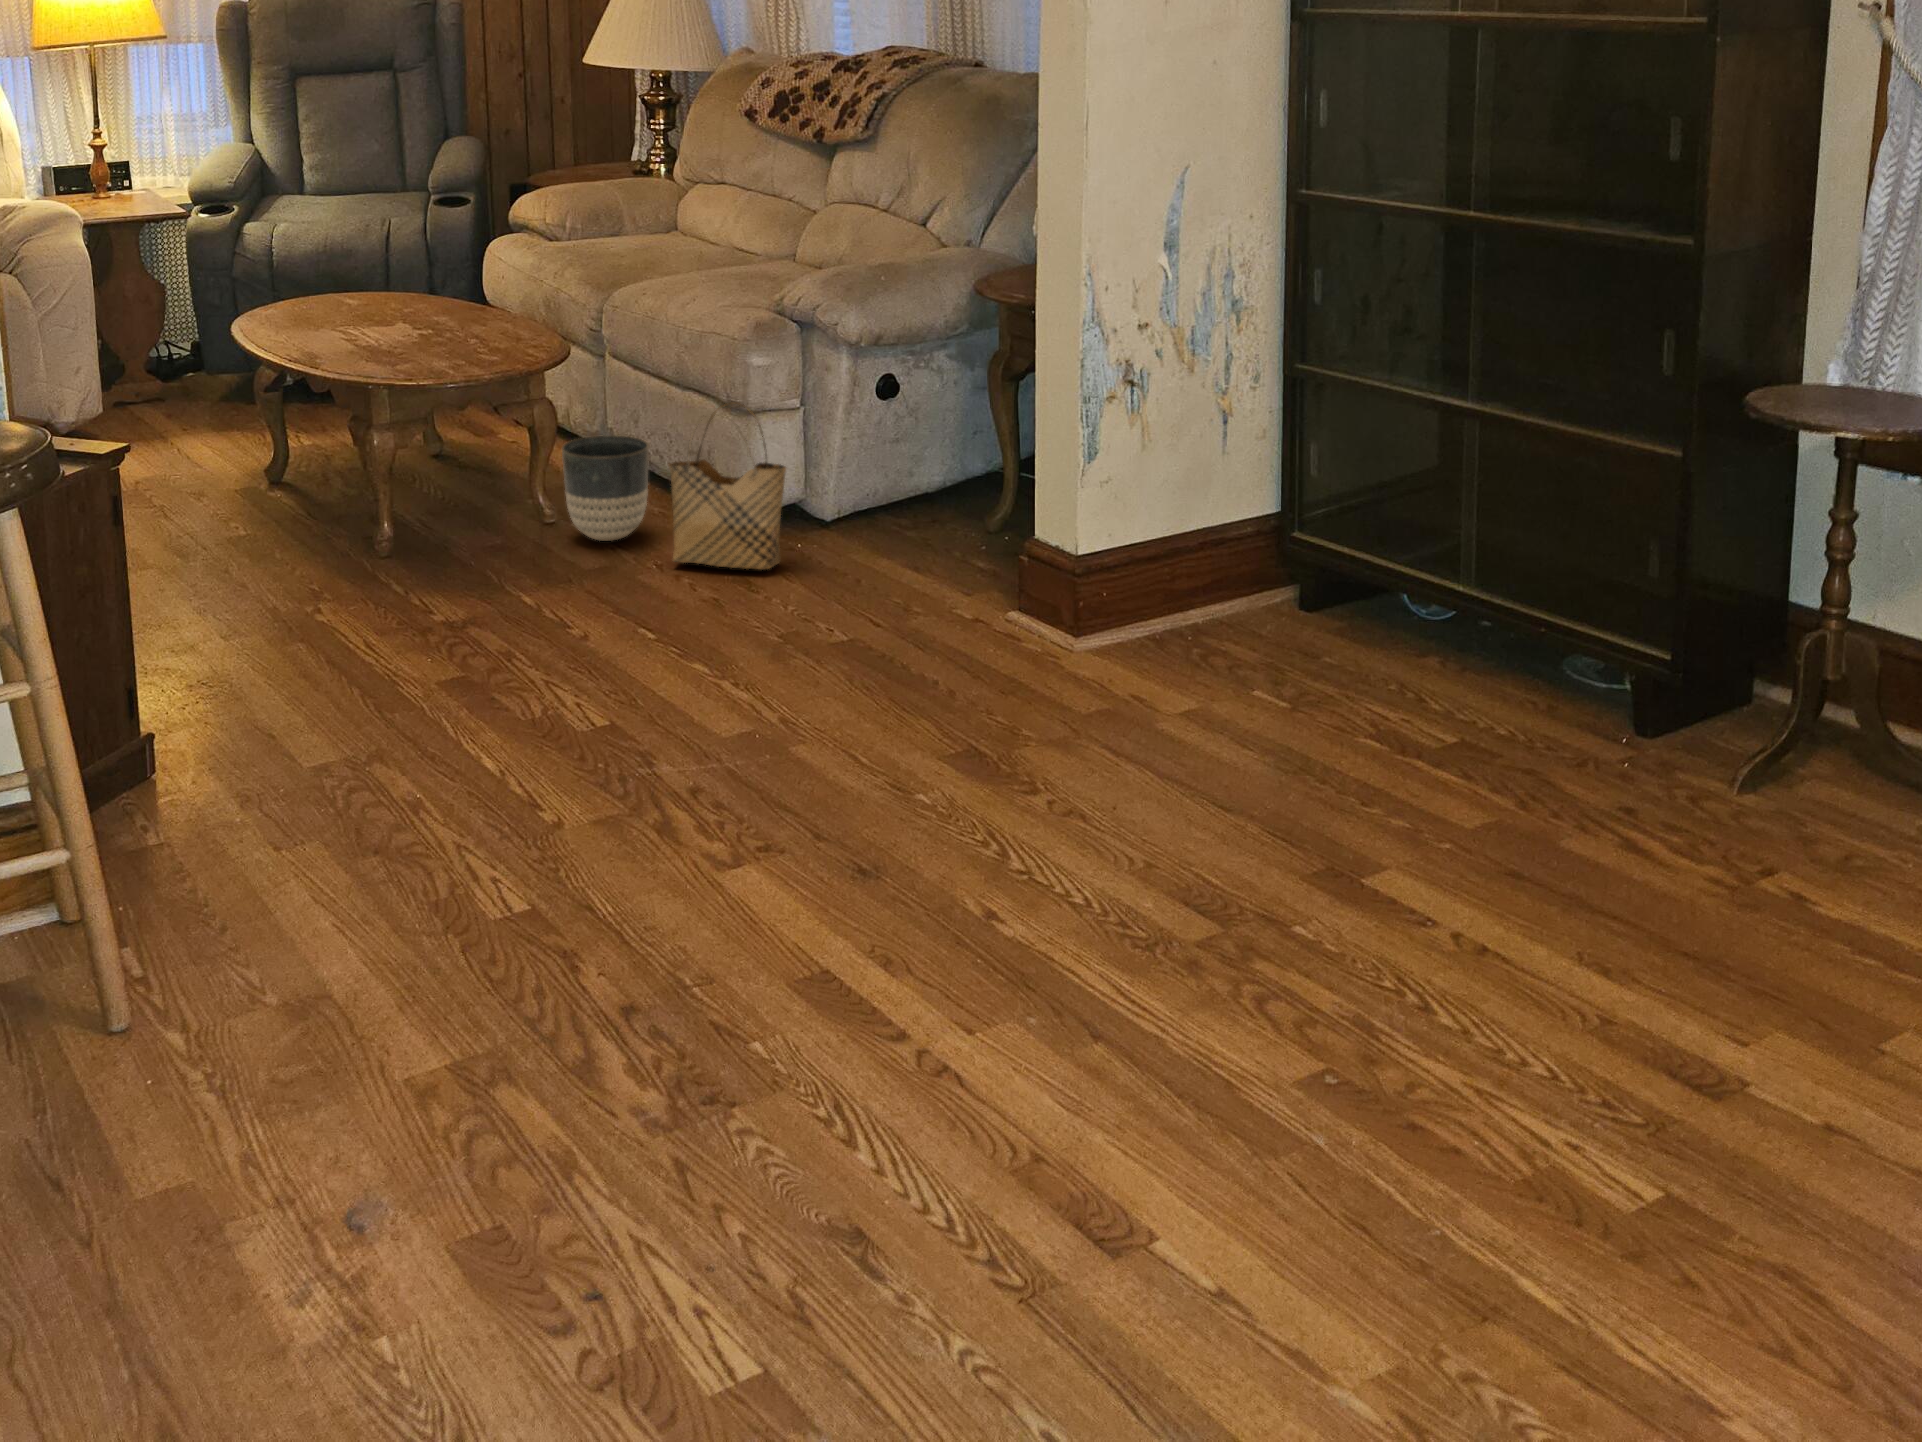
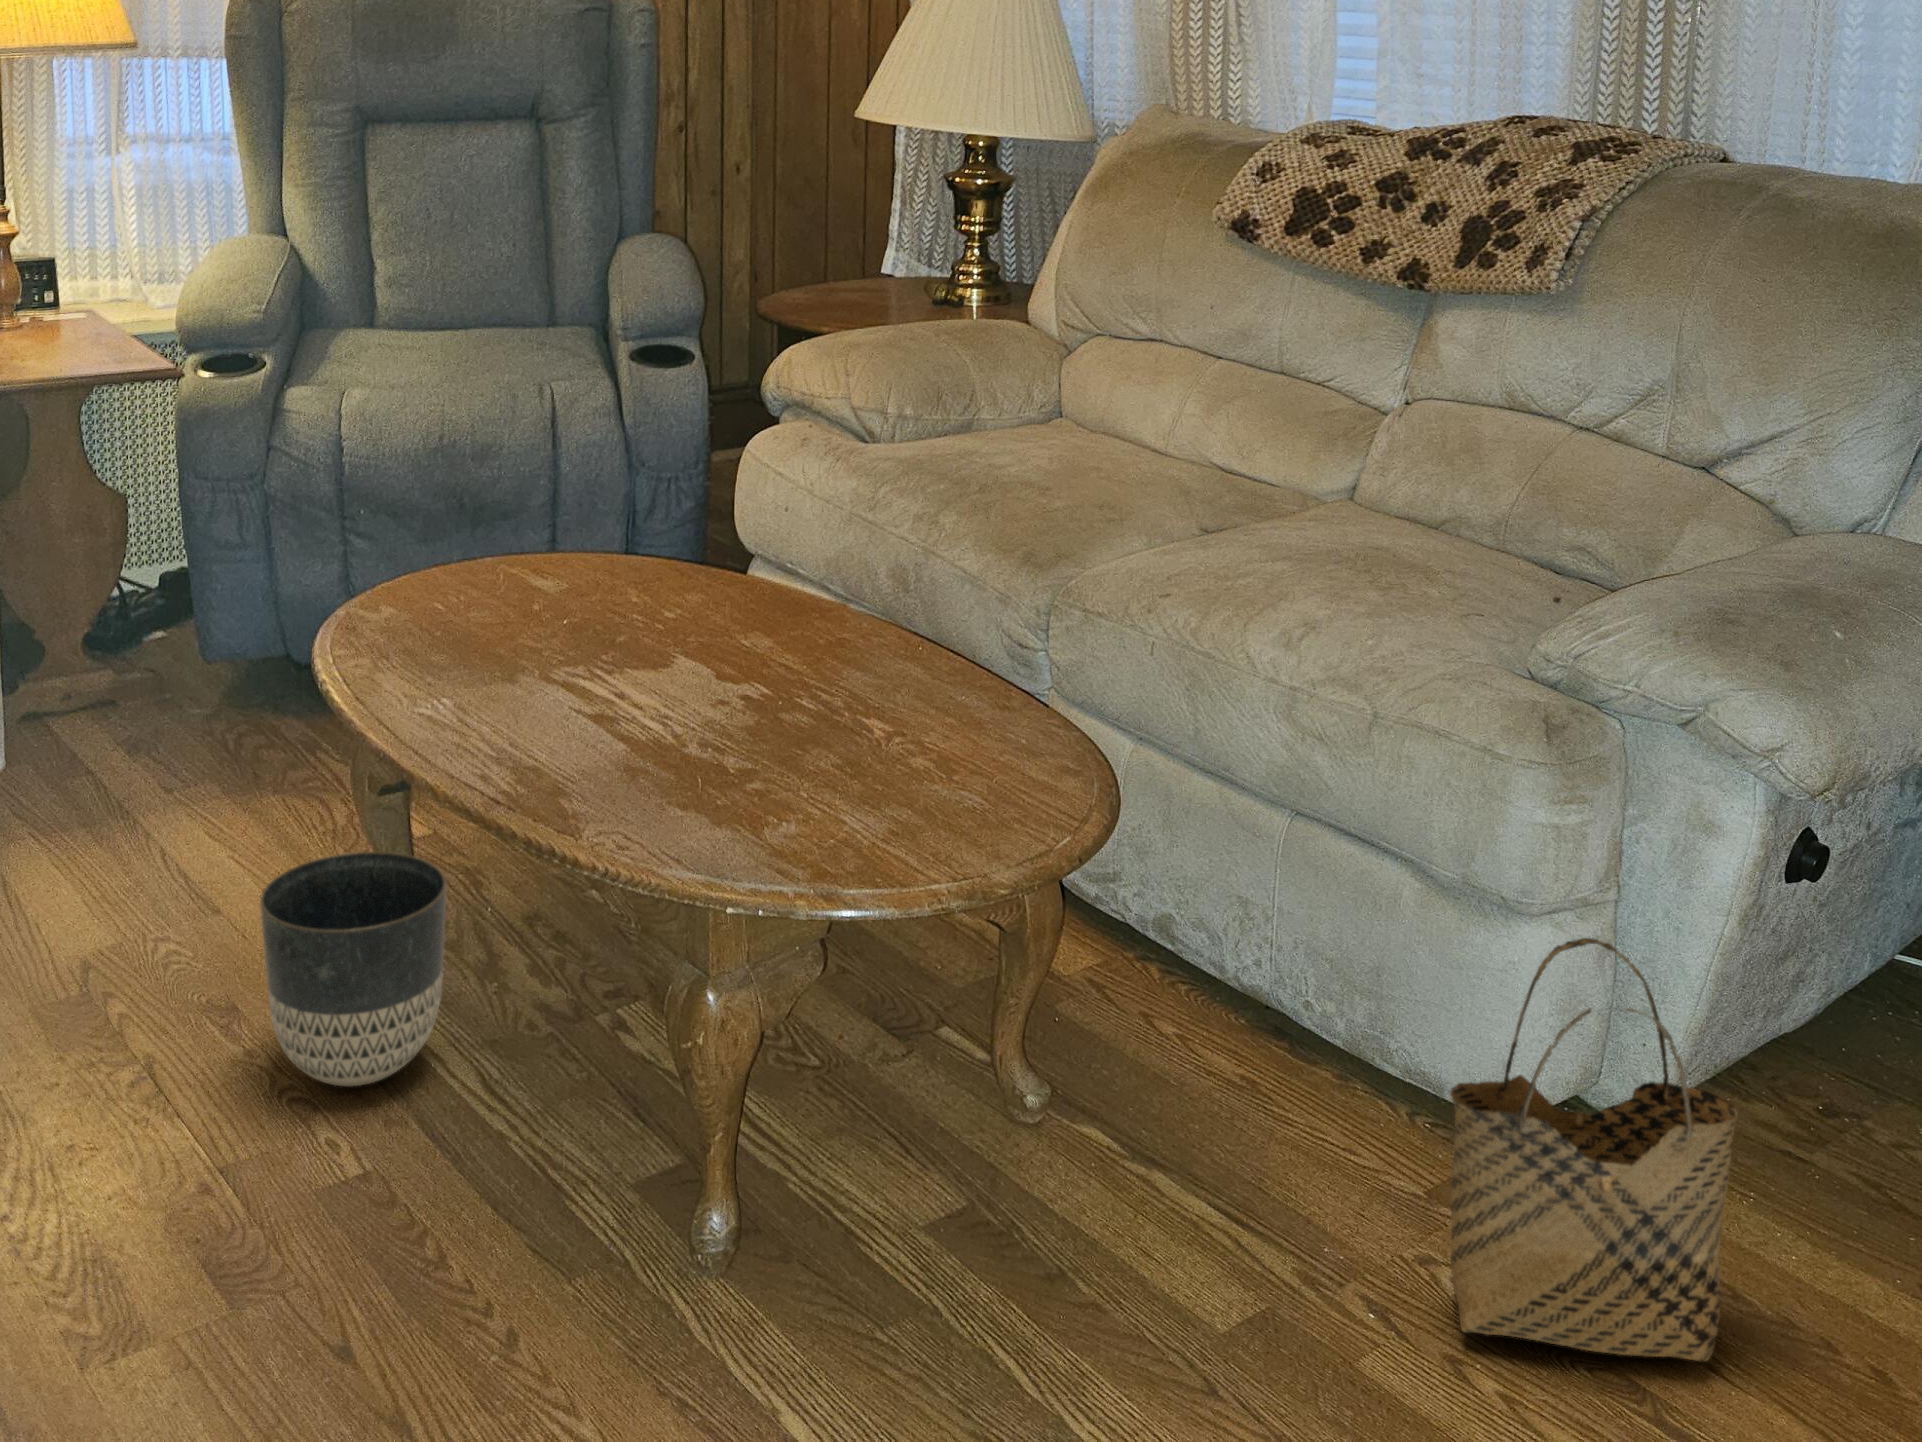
planter: present [562,435,649,541] -> present [260,852,447,1087]

